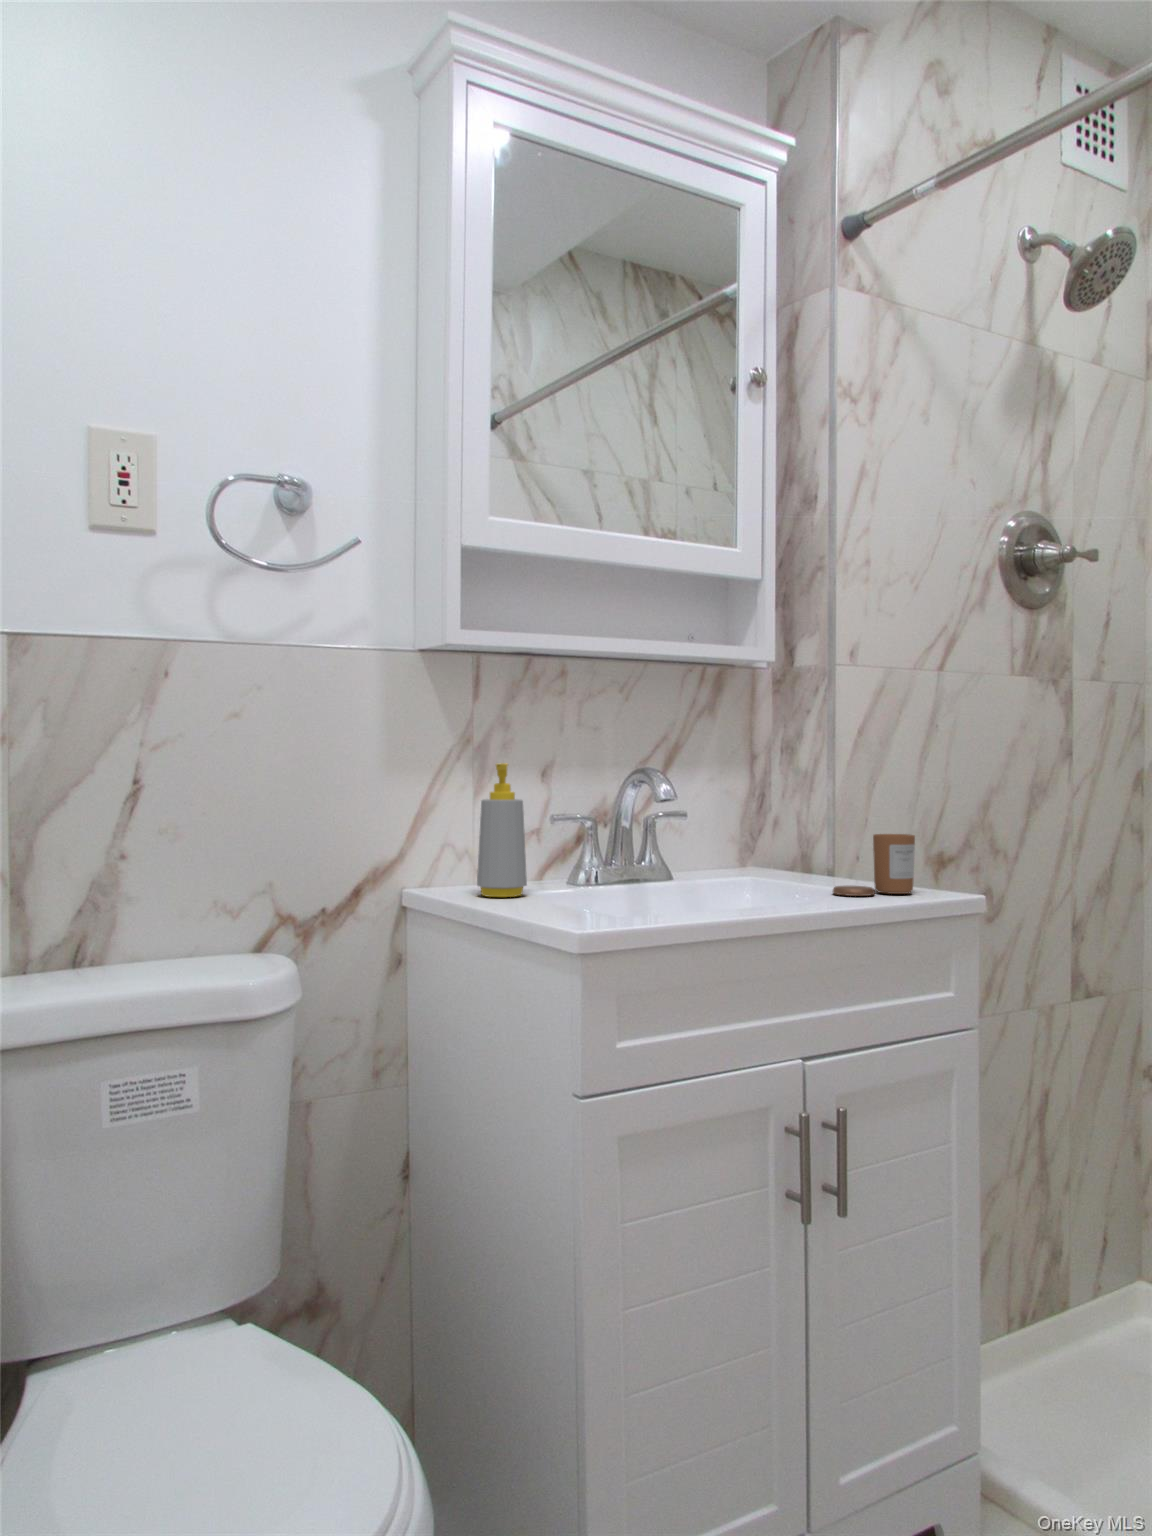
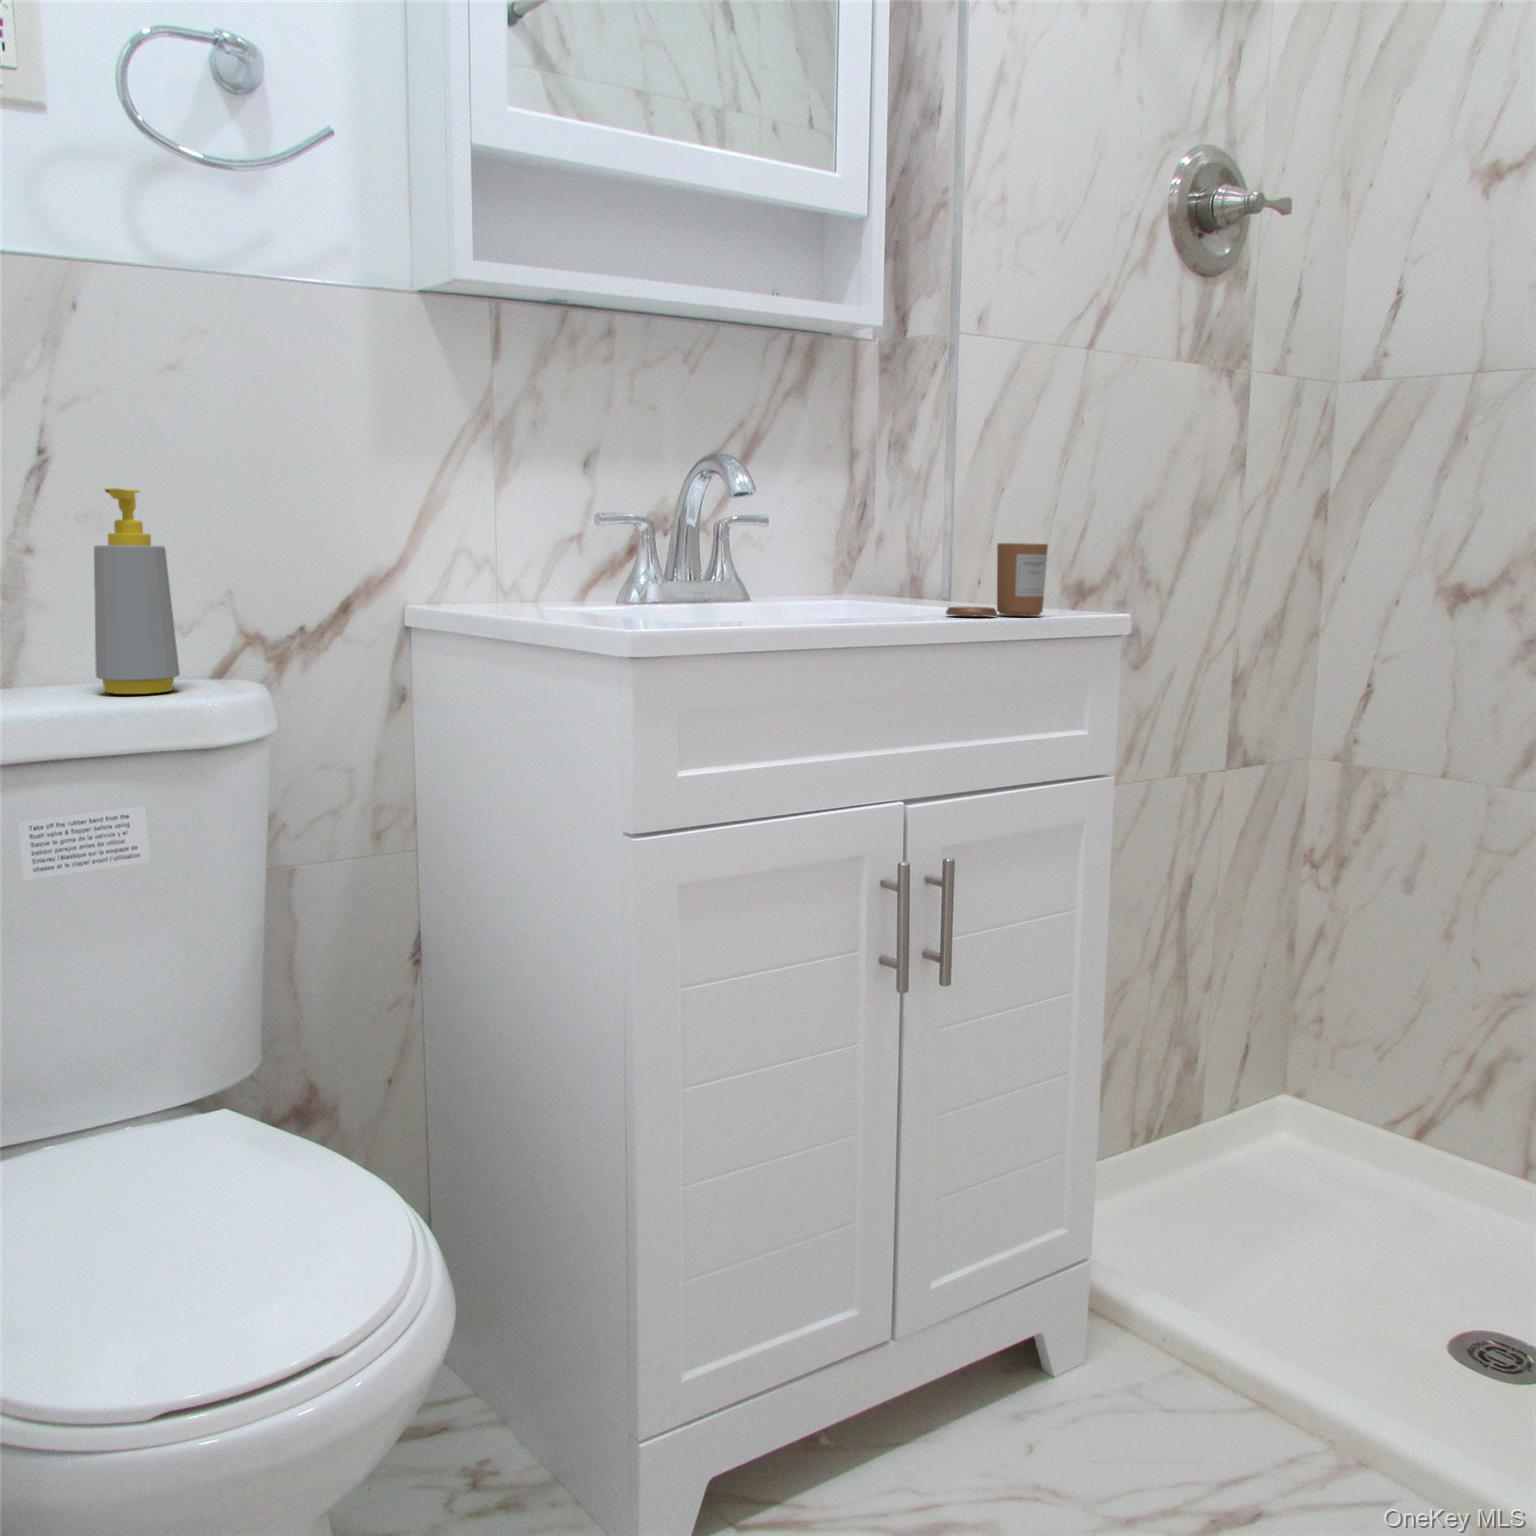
soap bottle: present [477,763,527,897] -> present [94,488,180,694]

